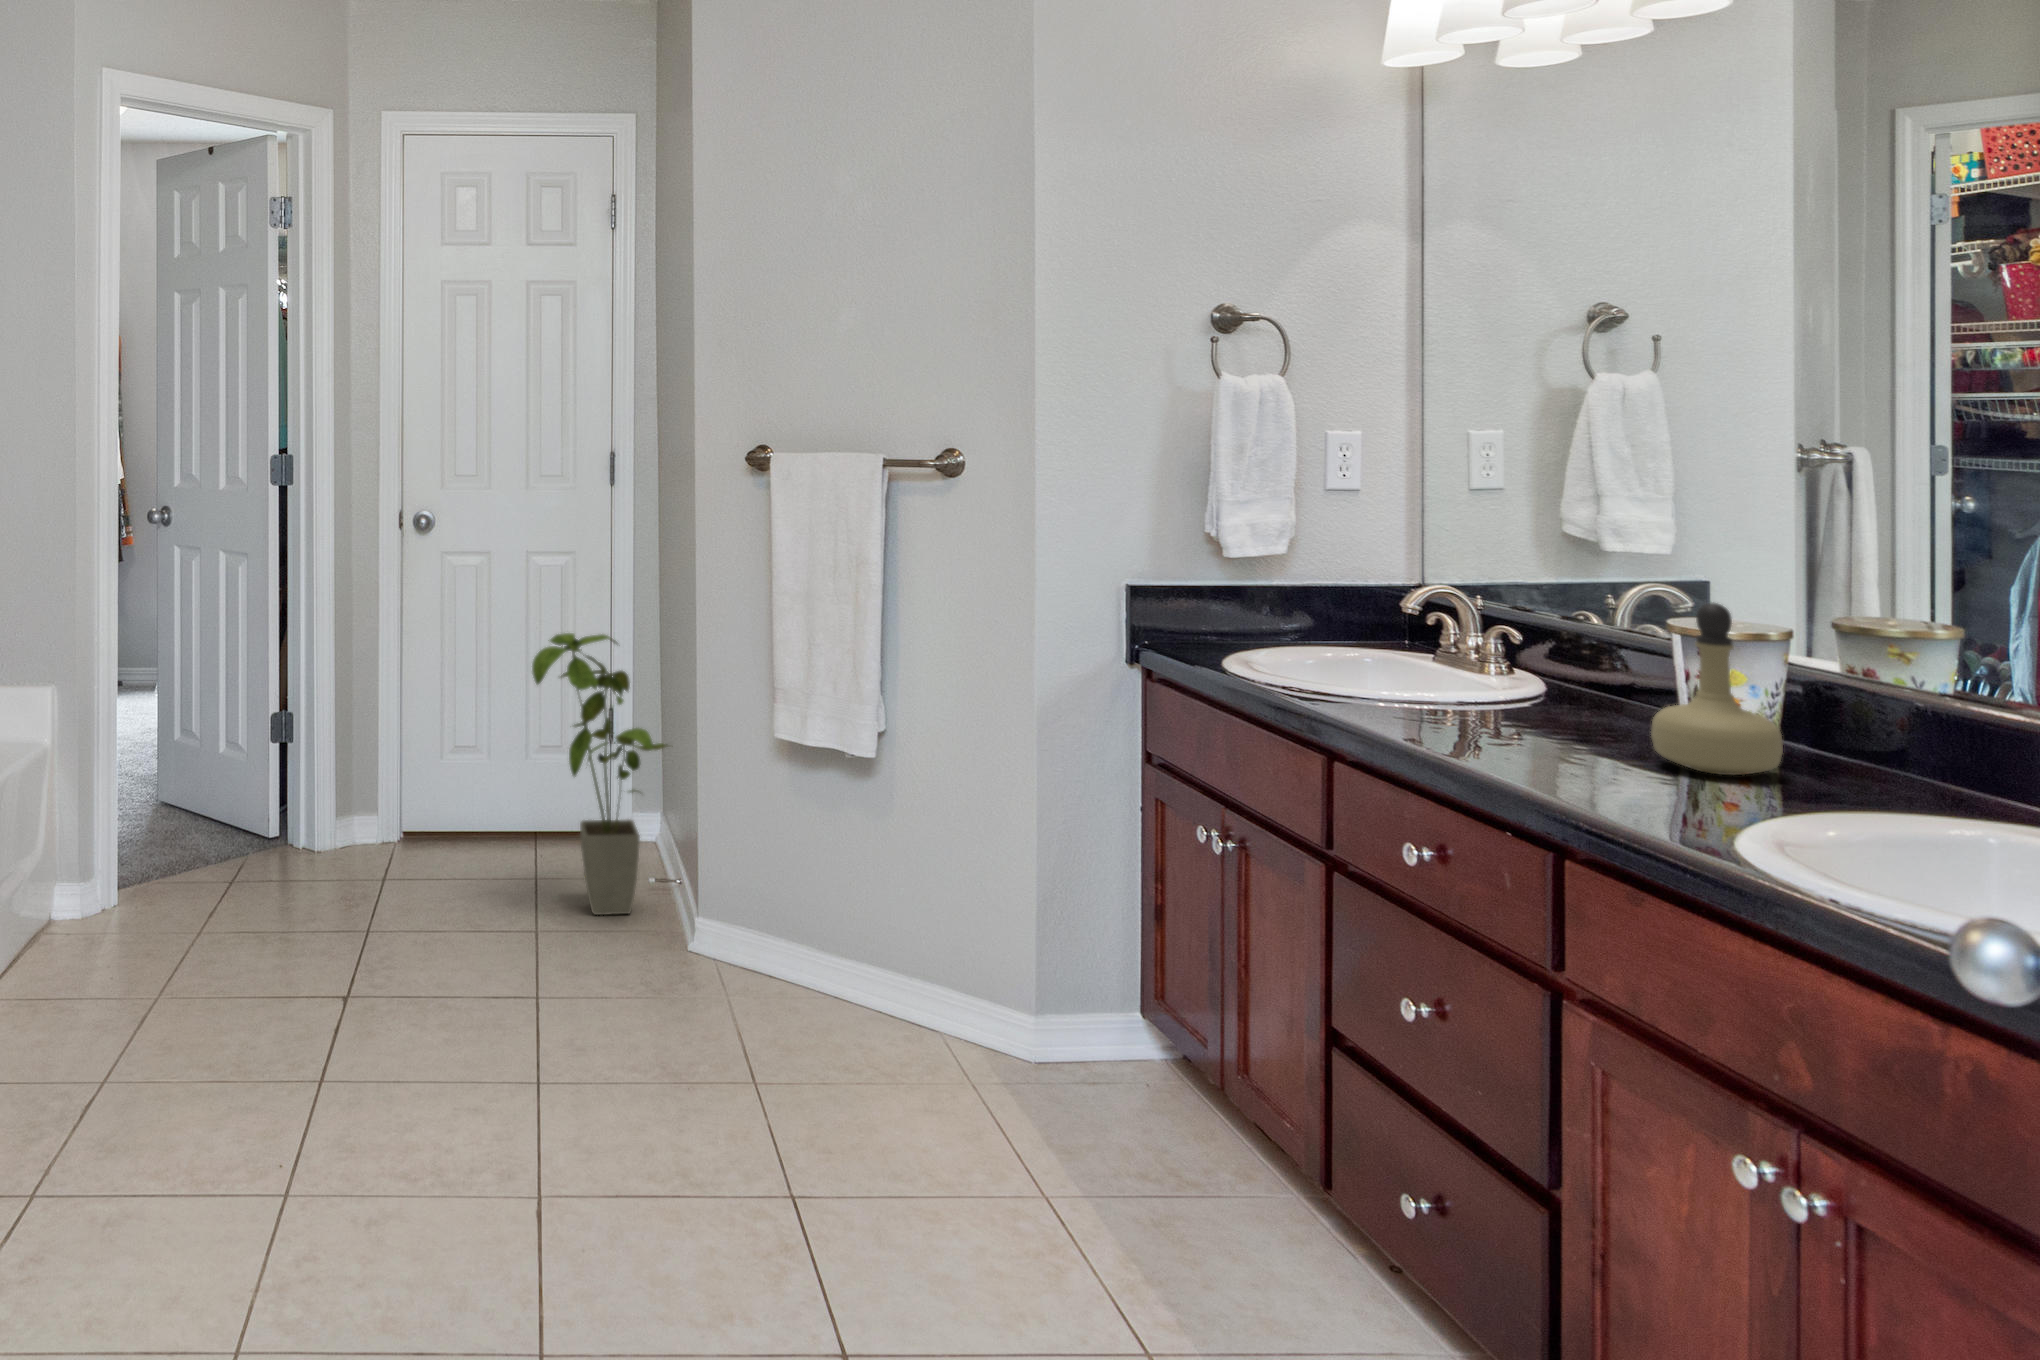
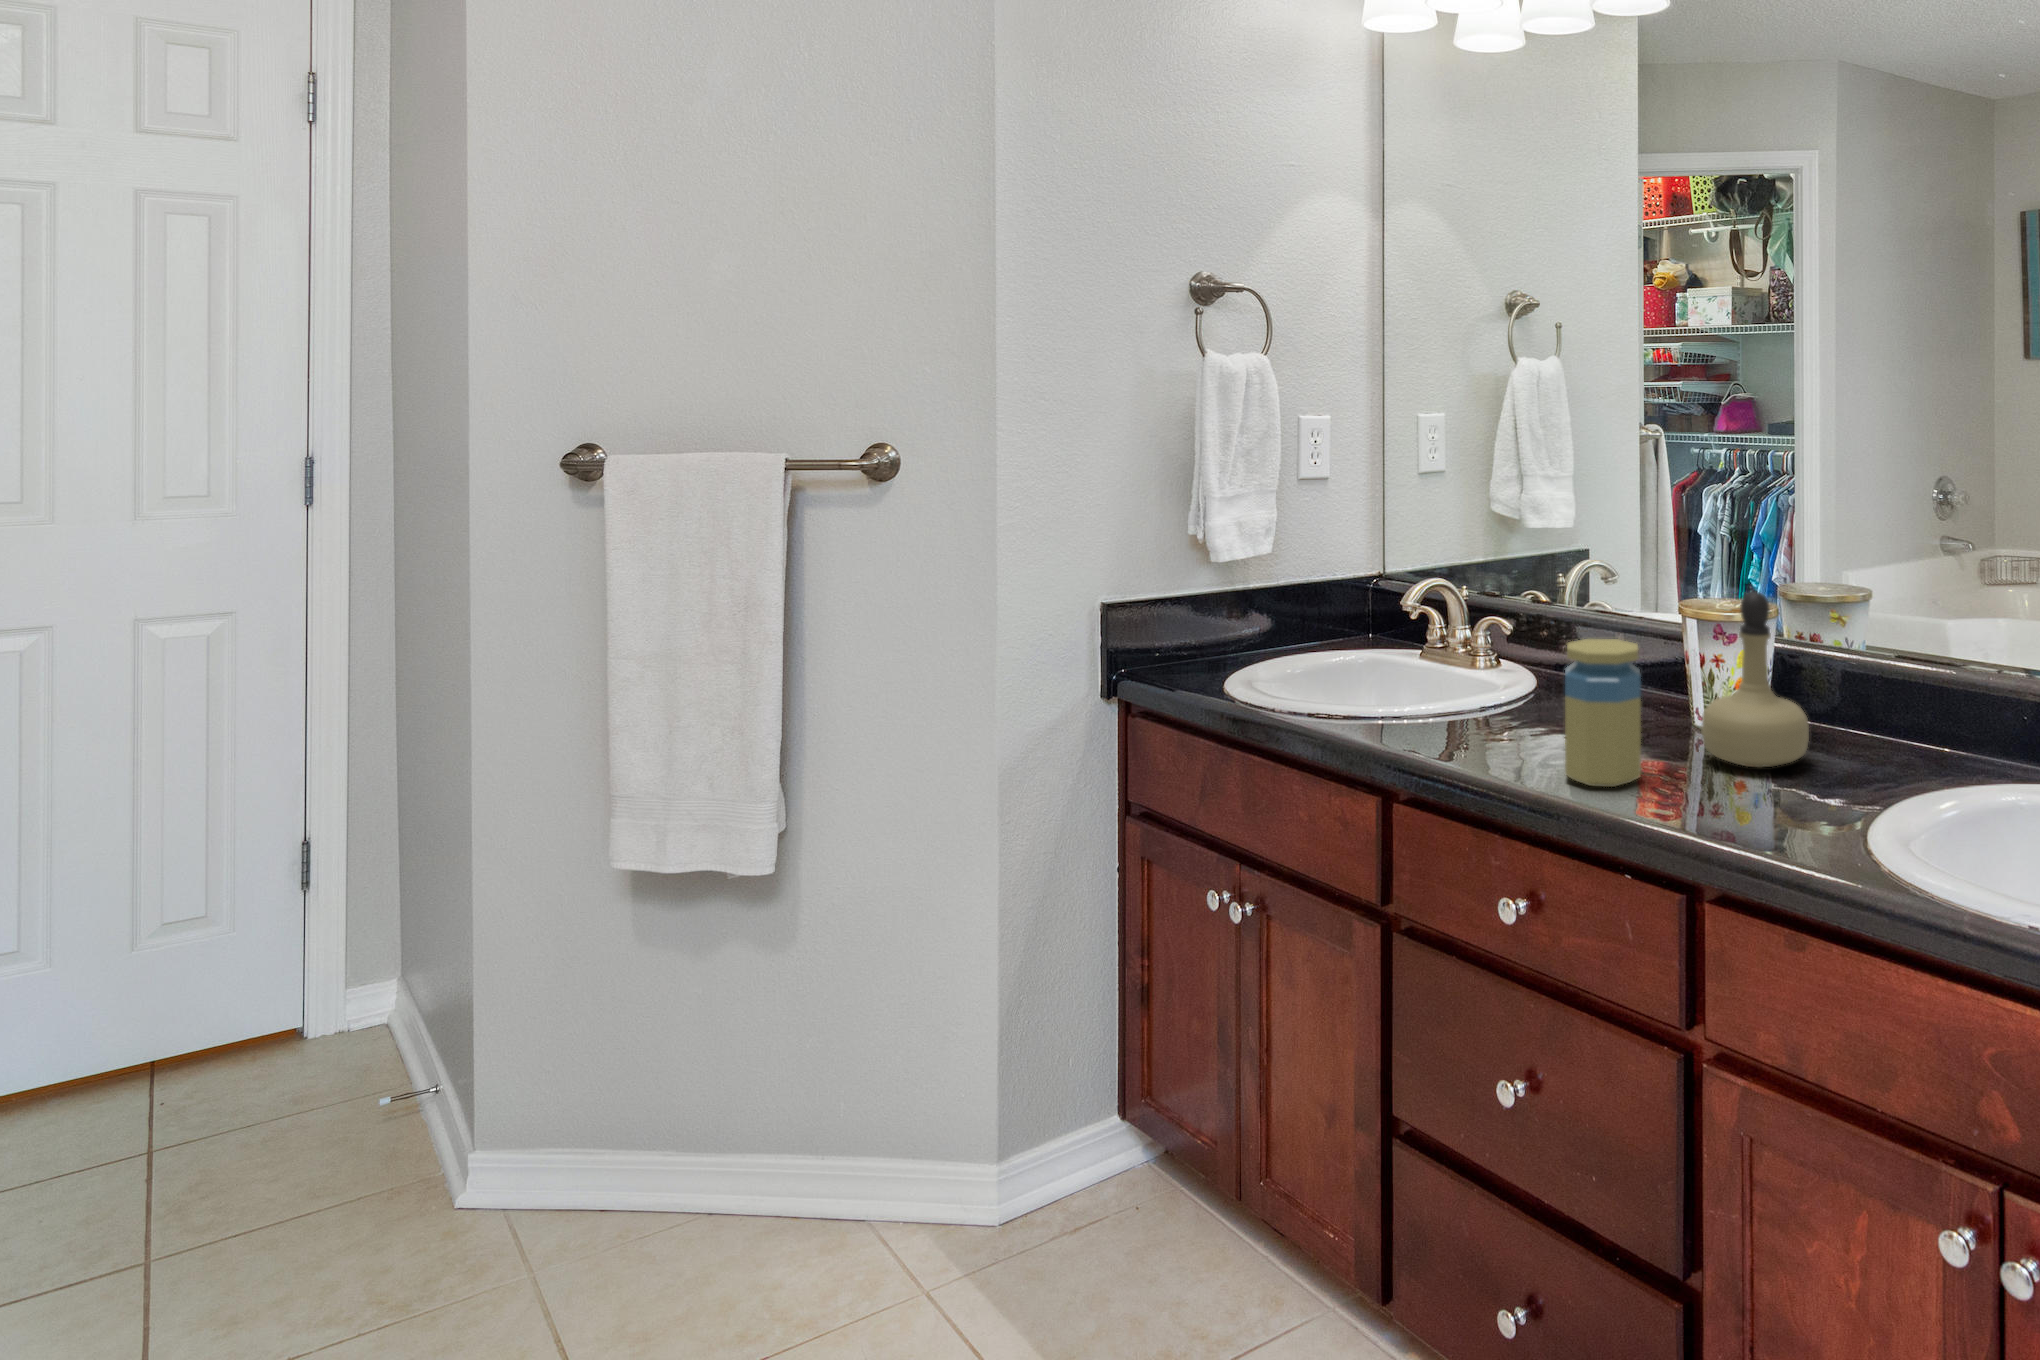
jar: none [1482,630,1569,762] -> present [1565,639,1641,787]
house plant: present [532,633,667,915] -> none [135,755,425,1197]

